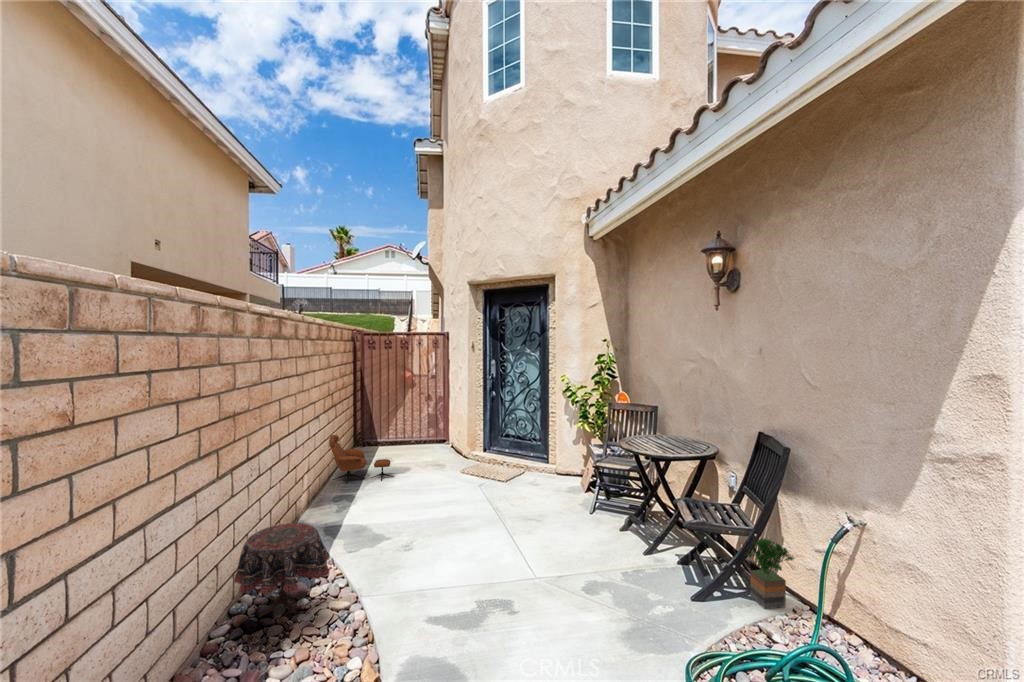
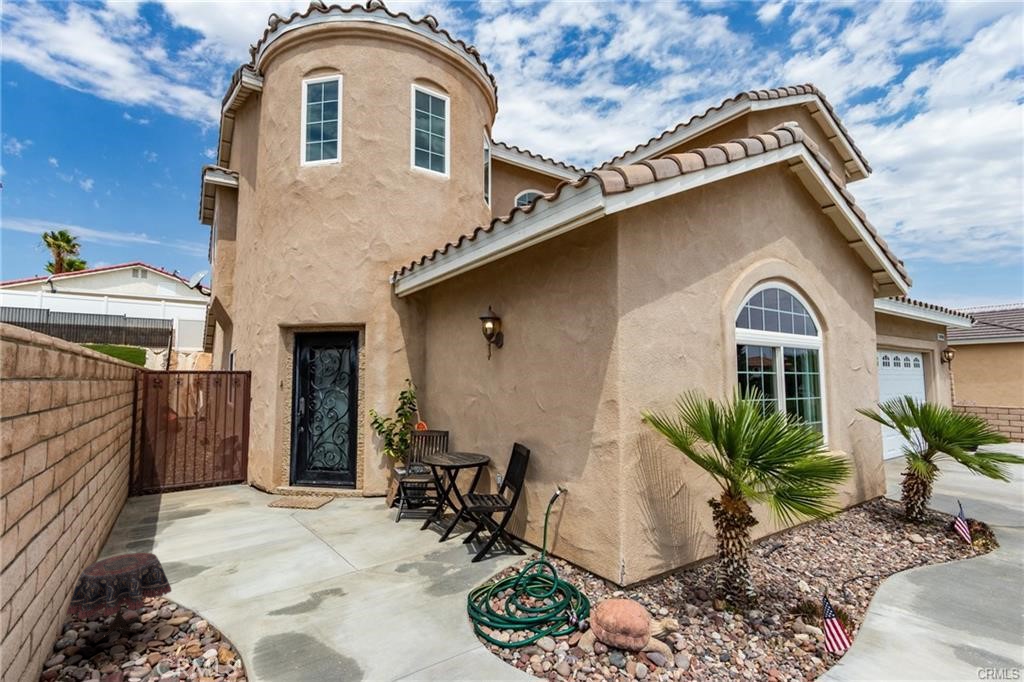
lounge chair: present [329,435,394,484] -> none [118,482,195,532]
potted tree: present [748,538,795,609] -> none [506,512,535,559]

